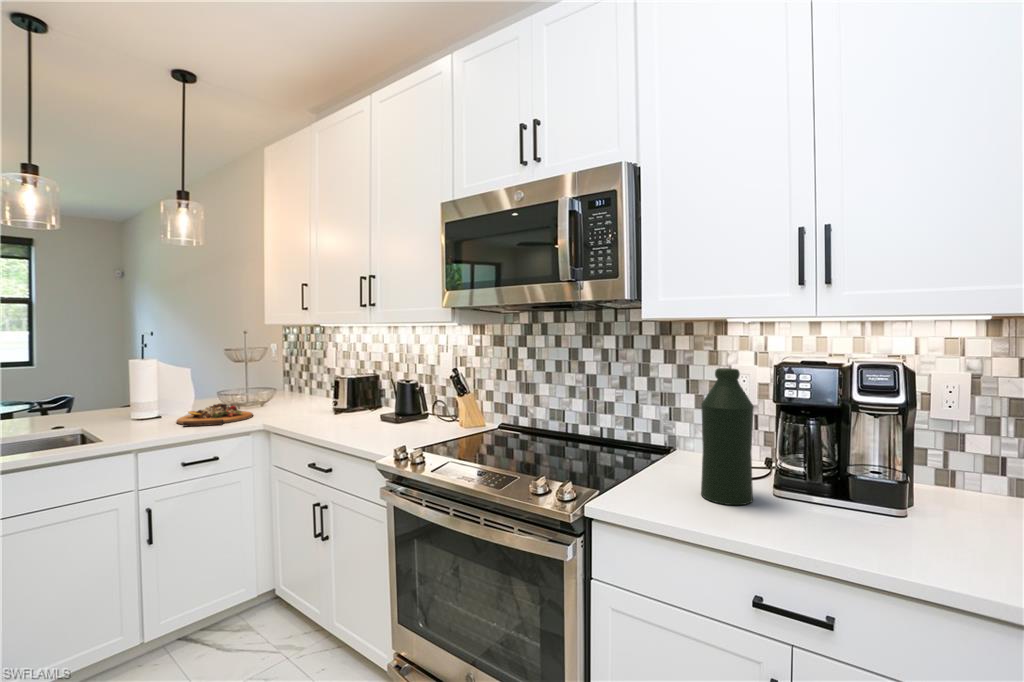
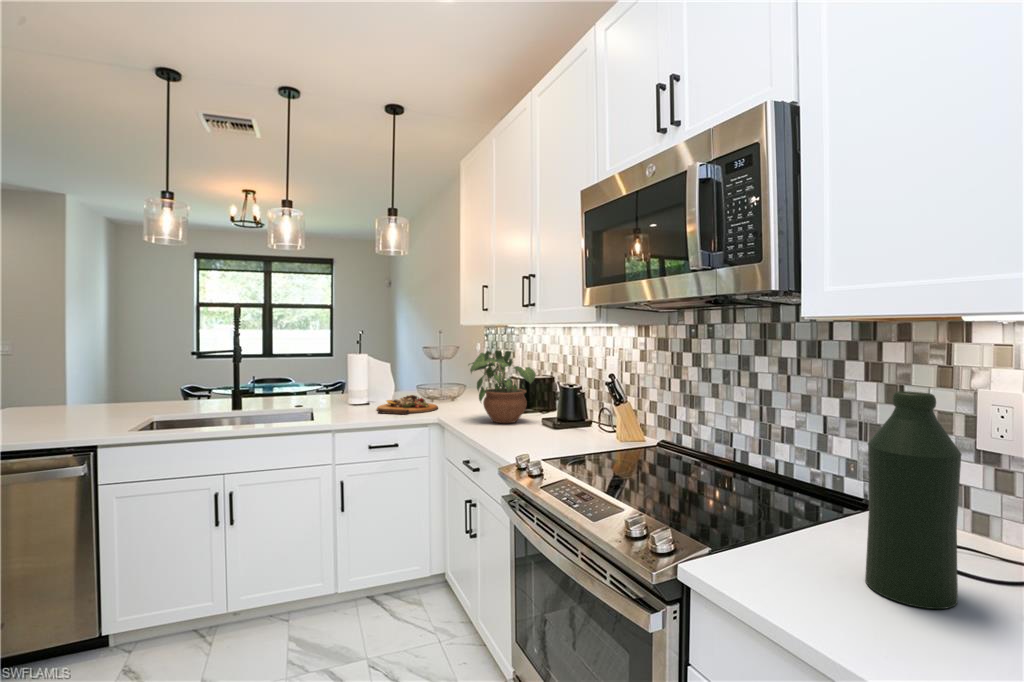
potted plant: none [299,345,373,423] -> present [469,350,536,423]

